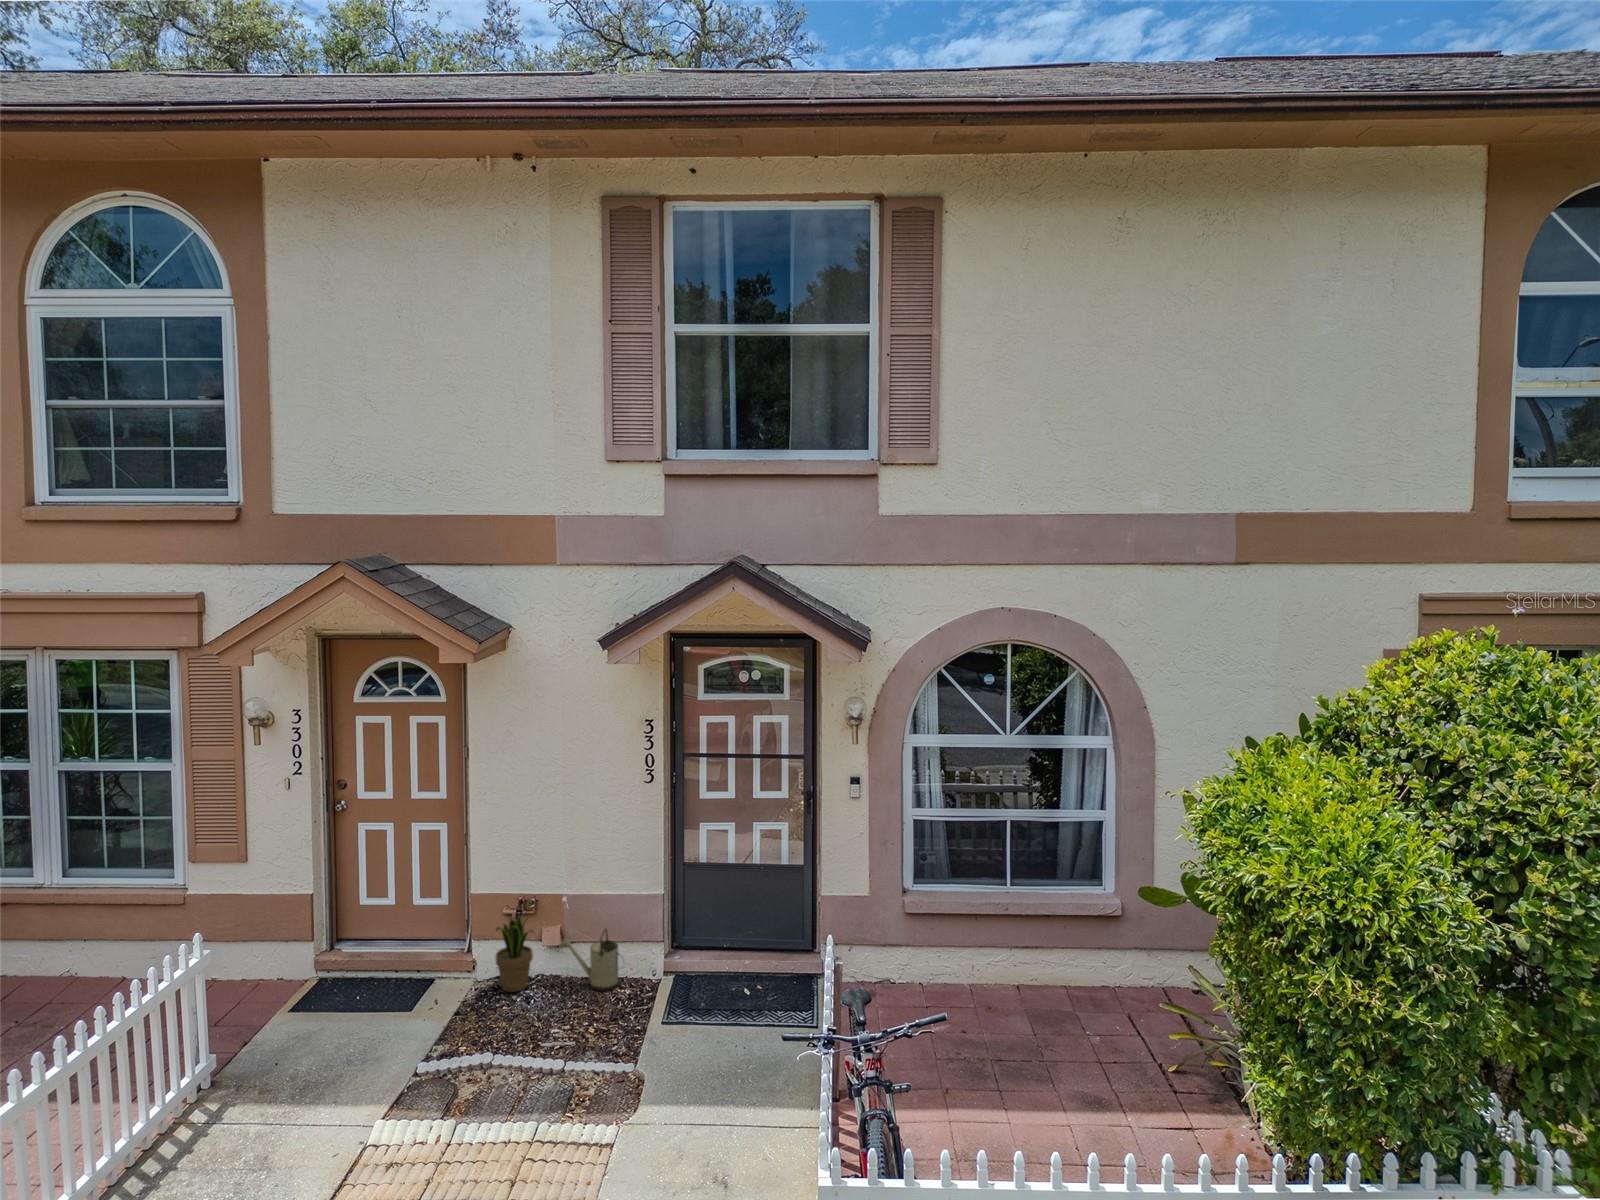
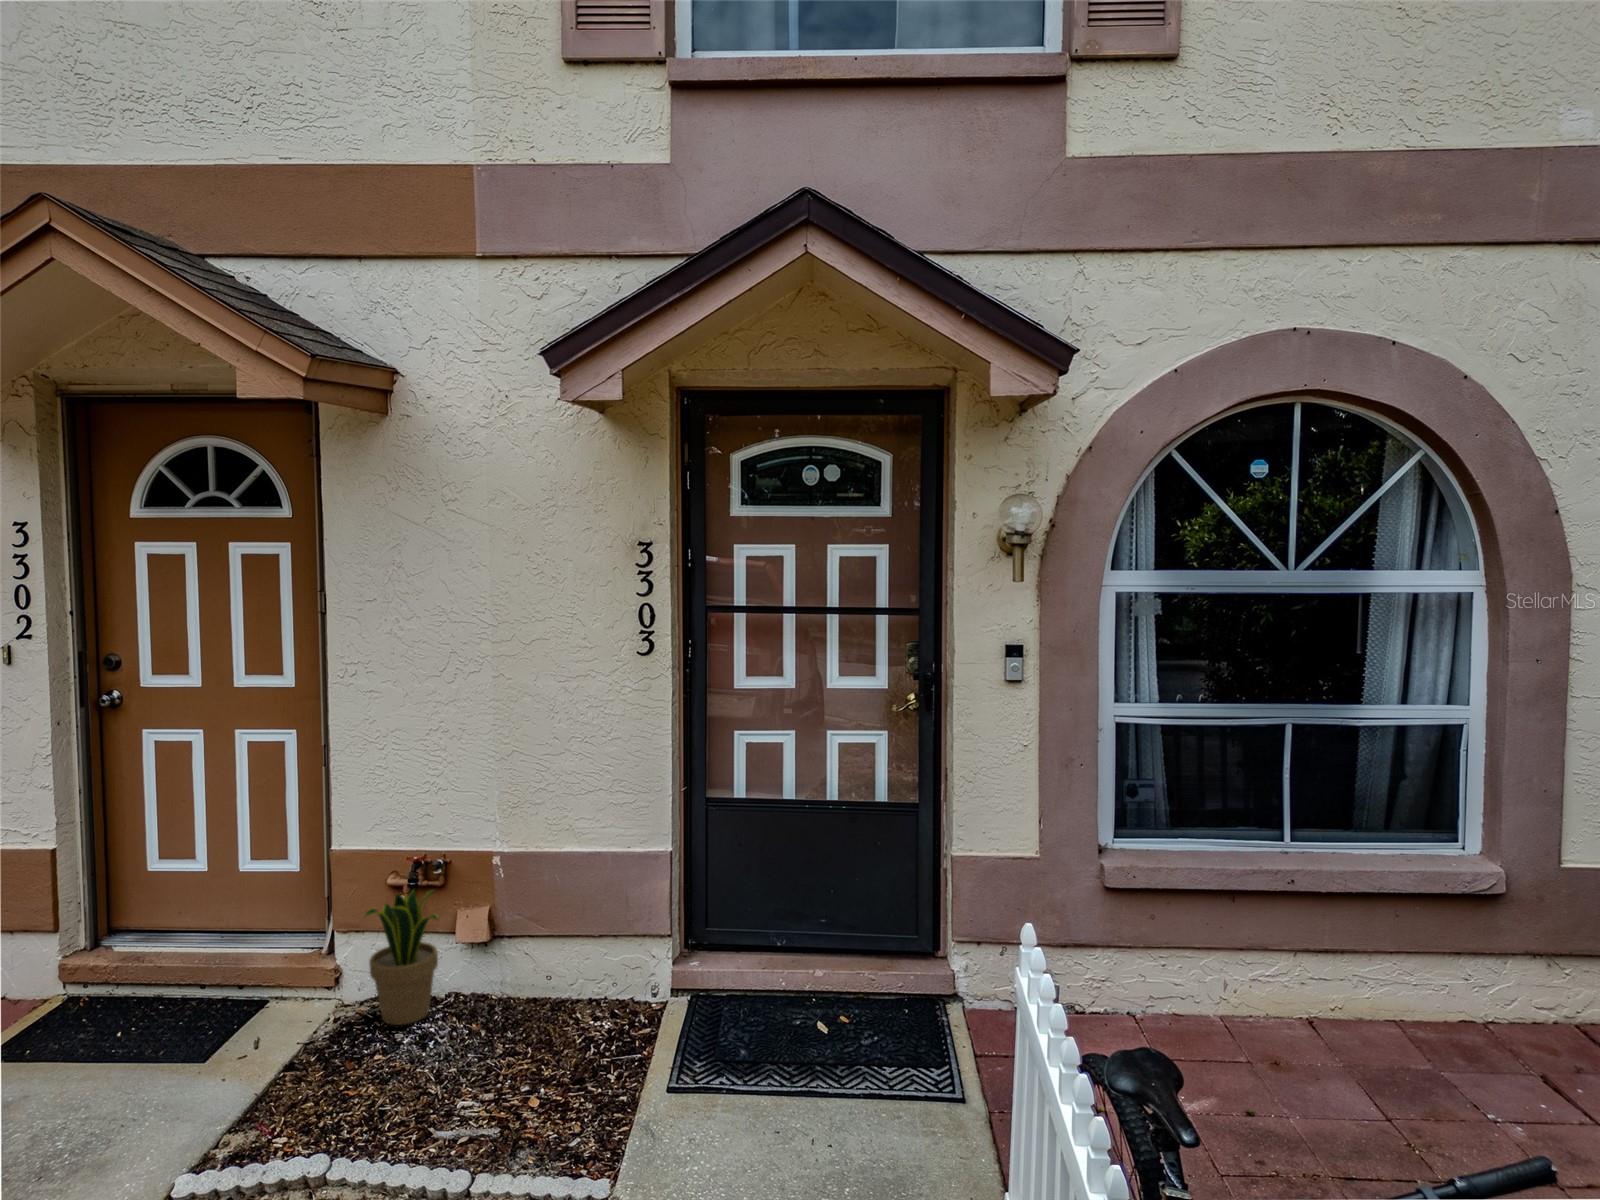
watering can: present [560,929,619,991] -> none [484,913,600,1025]

